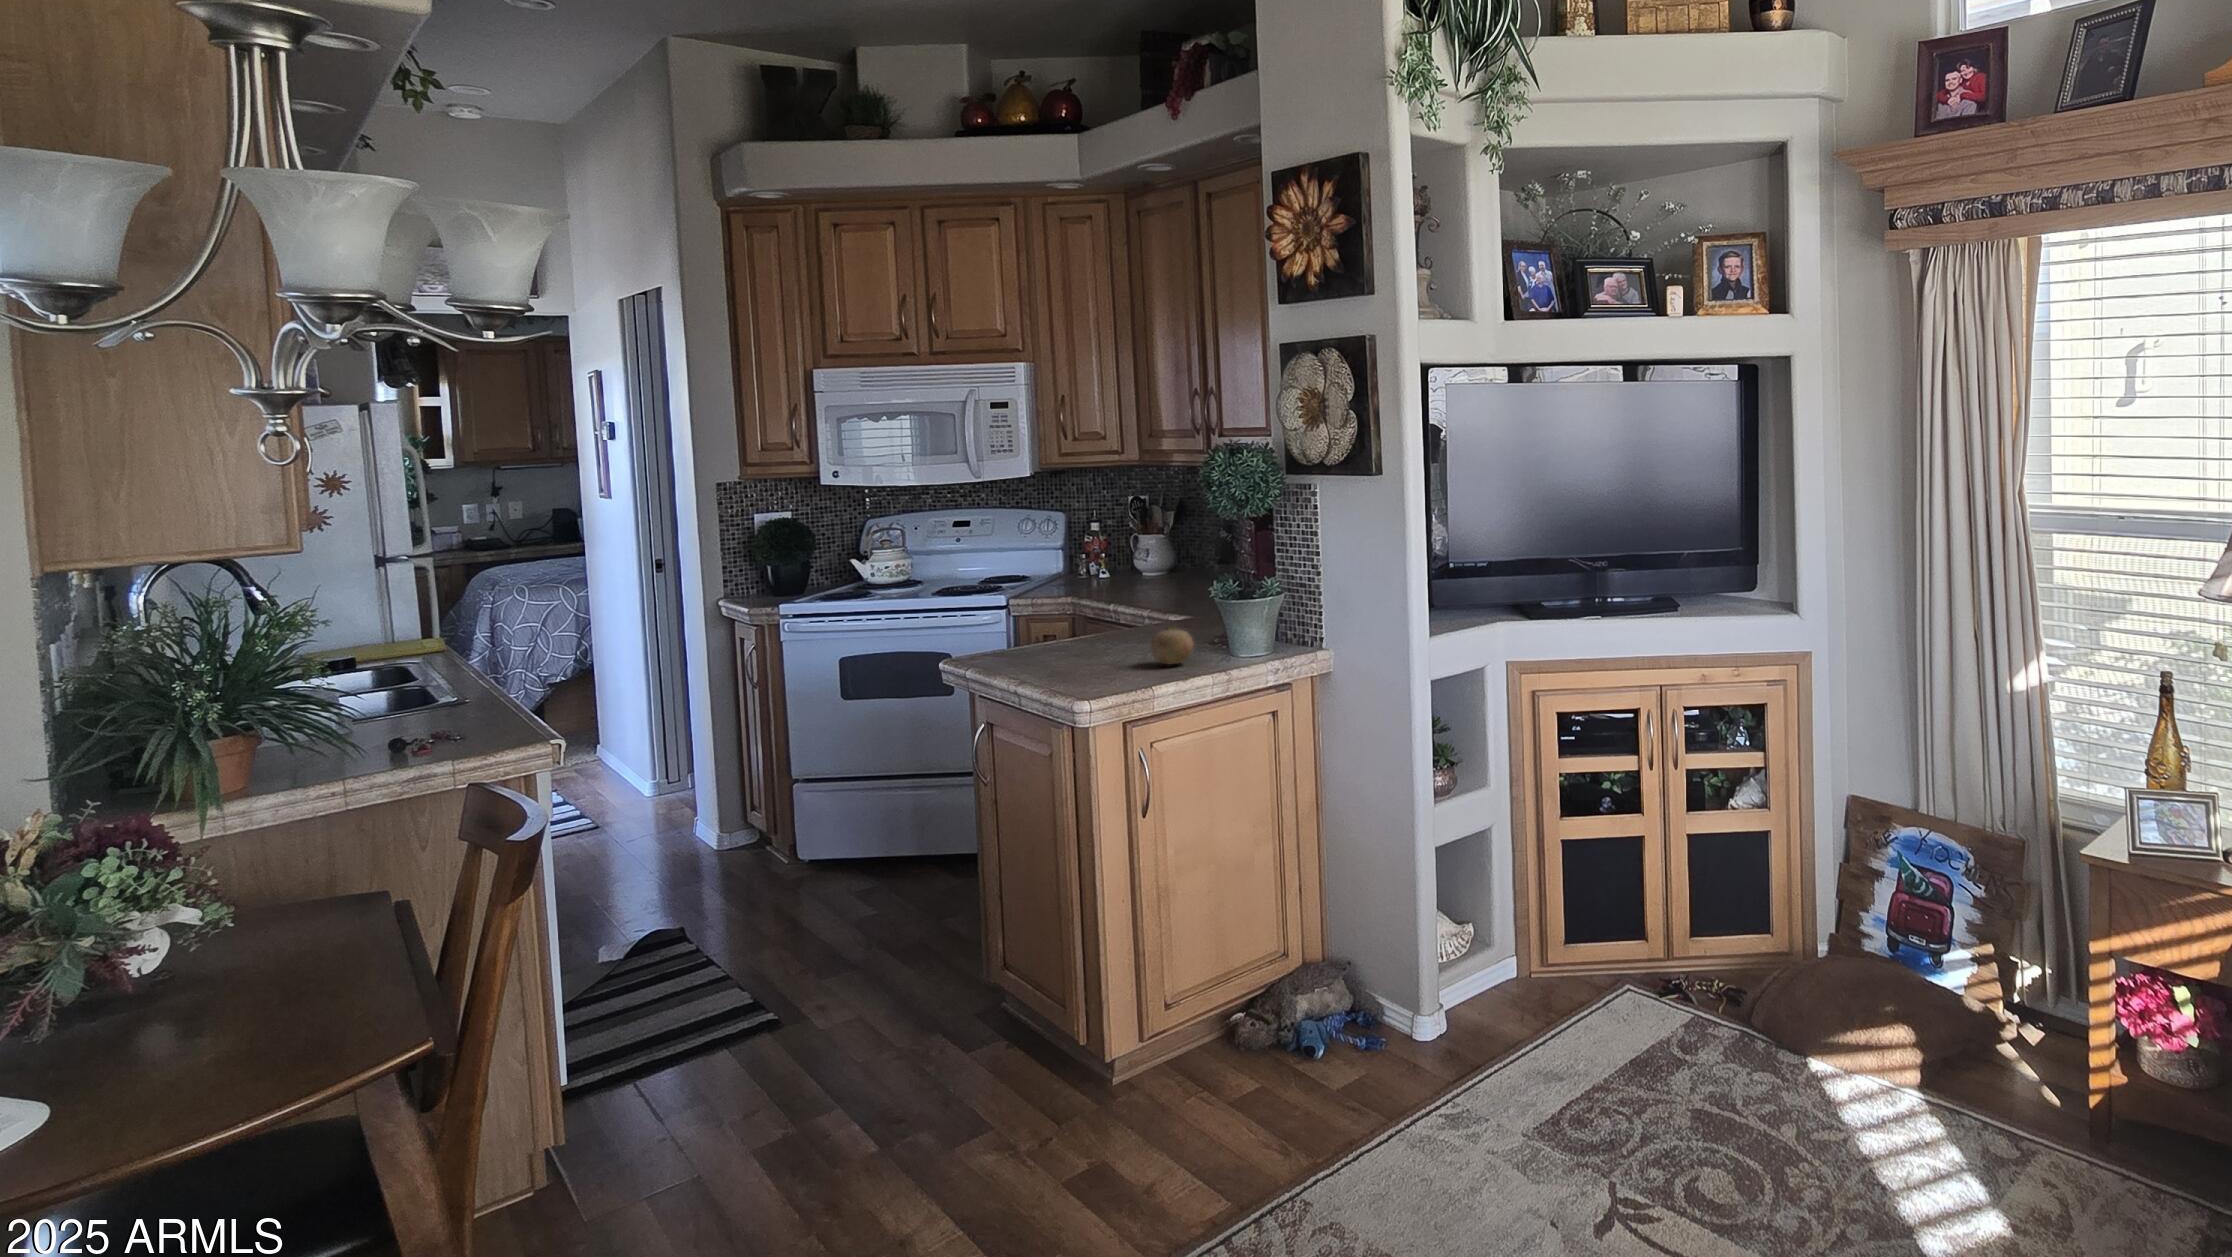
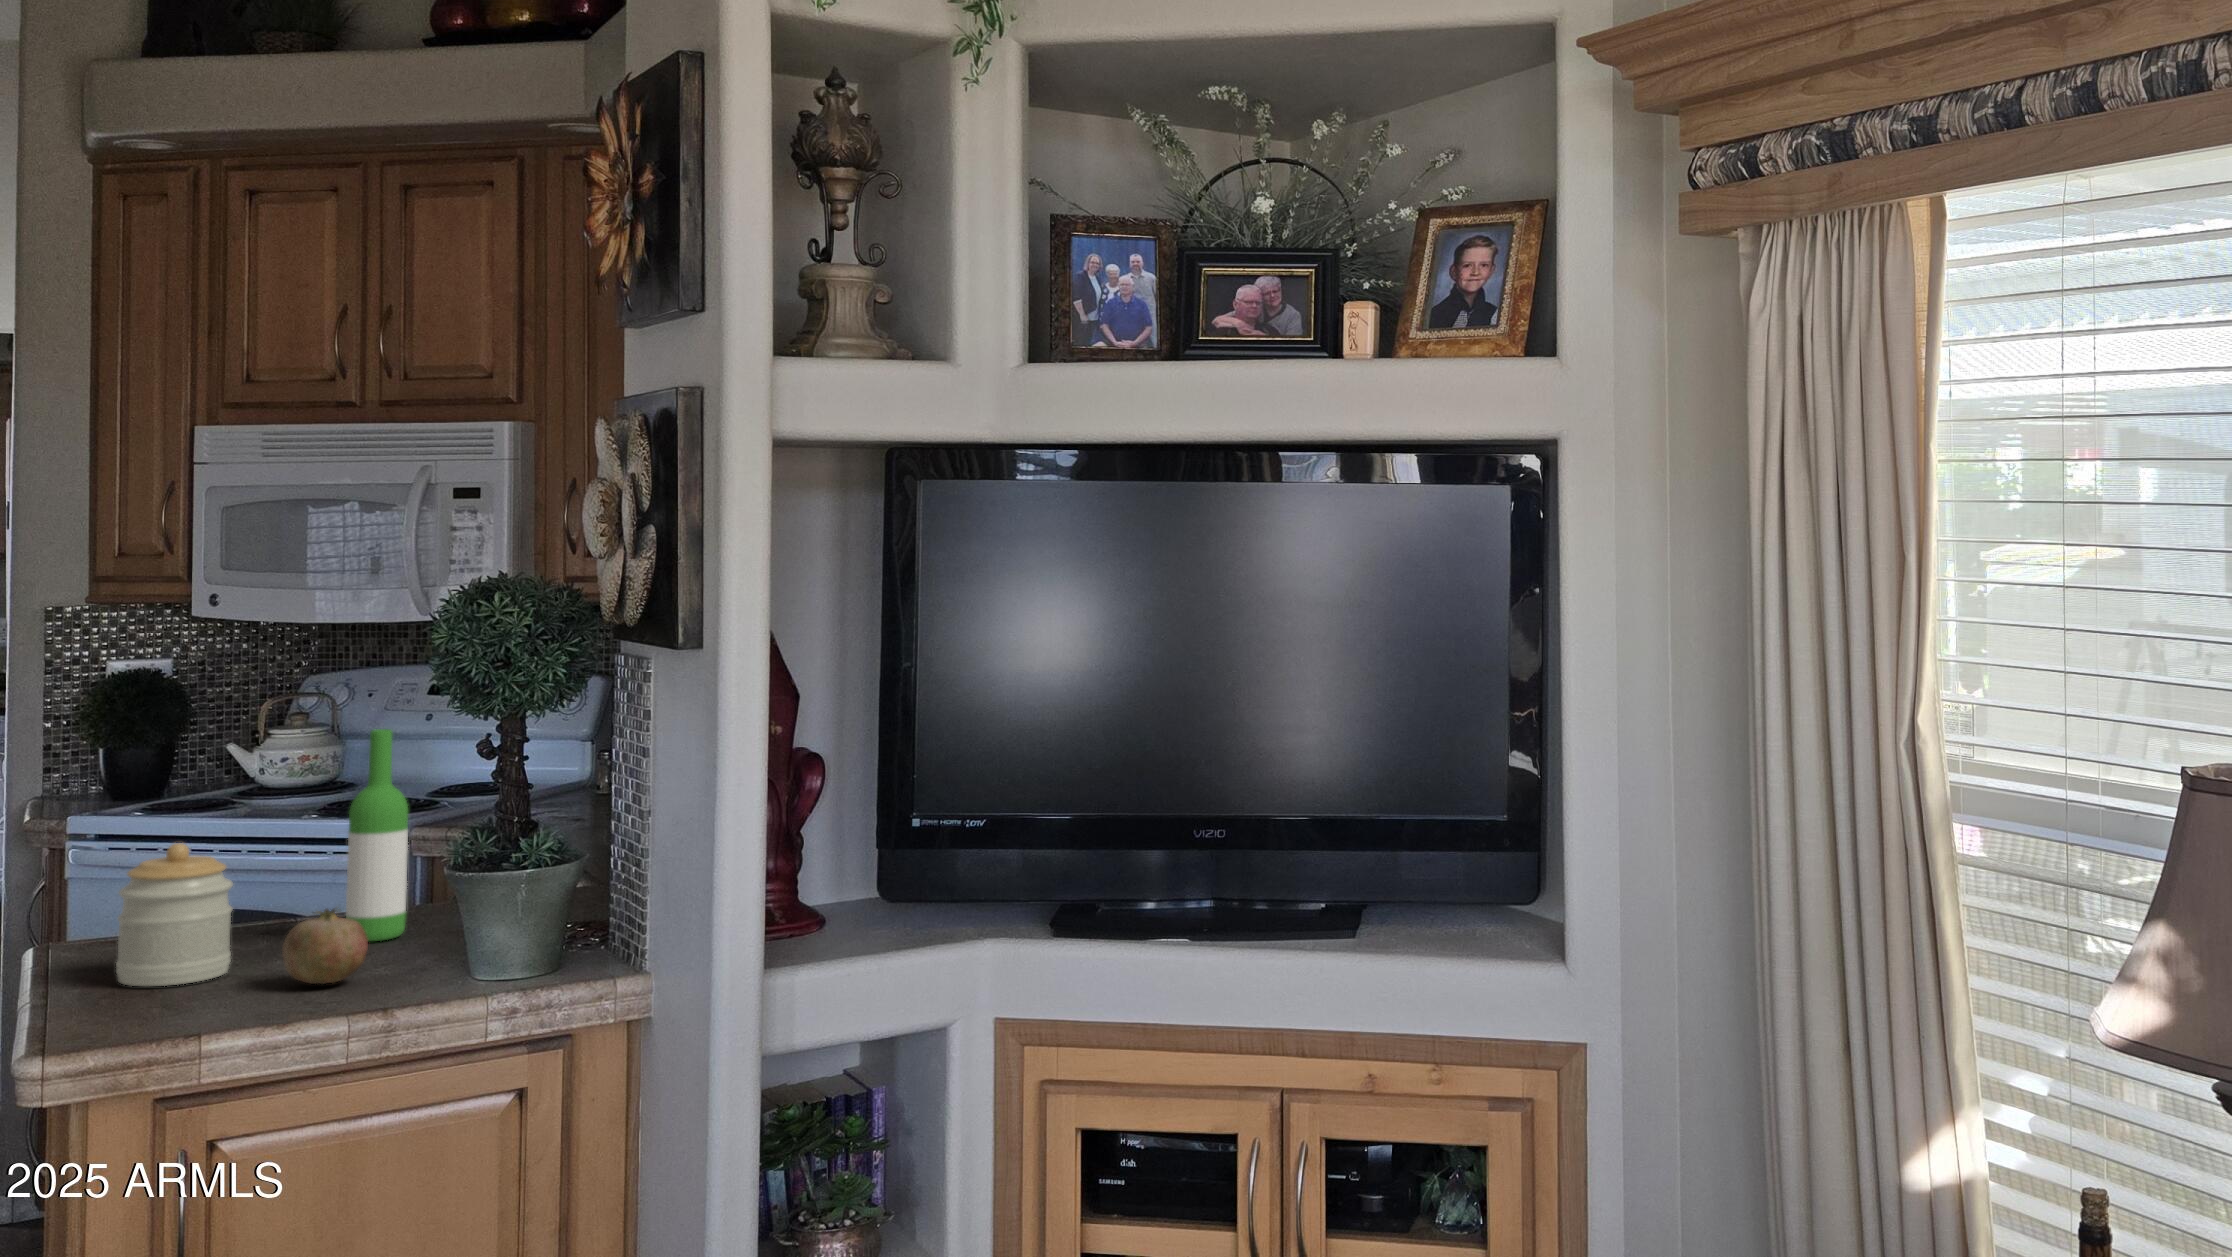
wine bottle: none [1123,532,1156,647] -> present [346,729,408,941]
jar: none [1052,596,1110,673] -> present [116,843,233,986]

